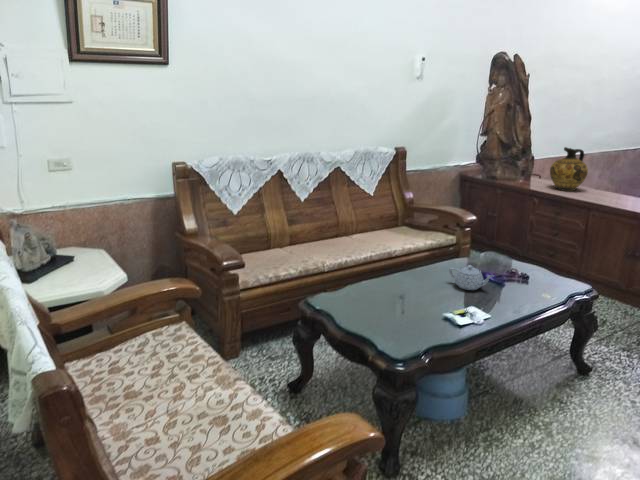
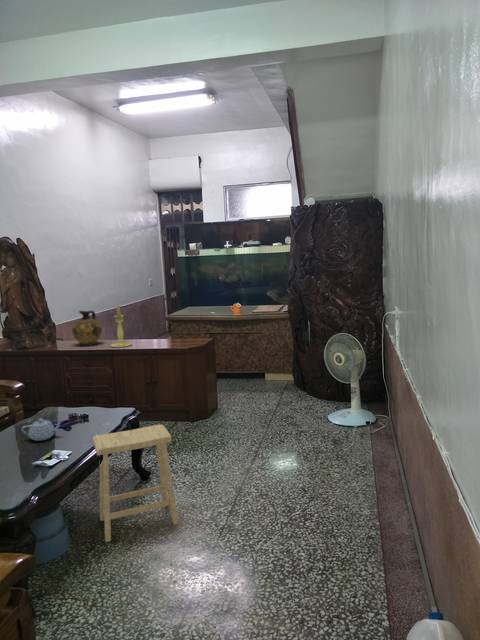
candle holder: none [592,146,622,202] -> present [111,304,131,348]
footstool: none [504,307,629,457] -> present [93,425,178,542]

